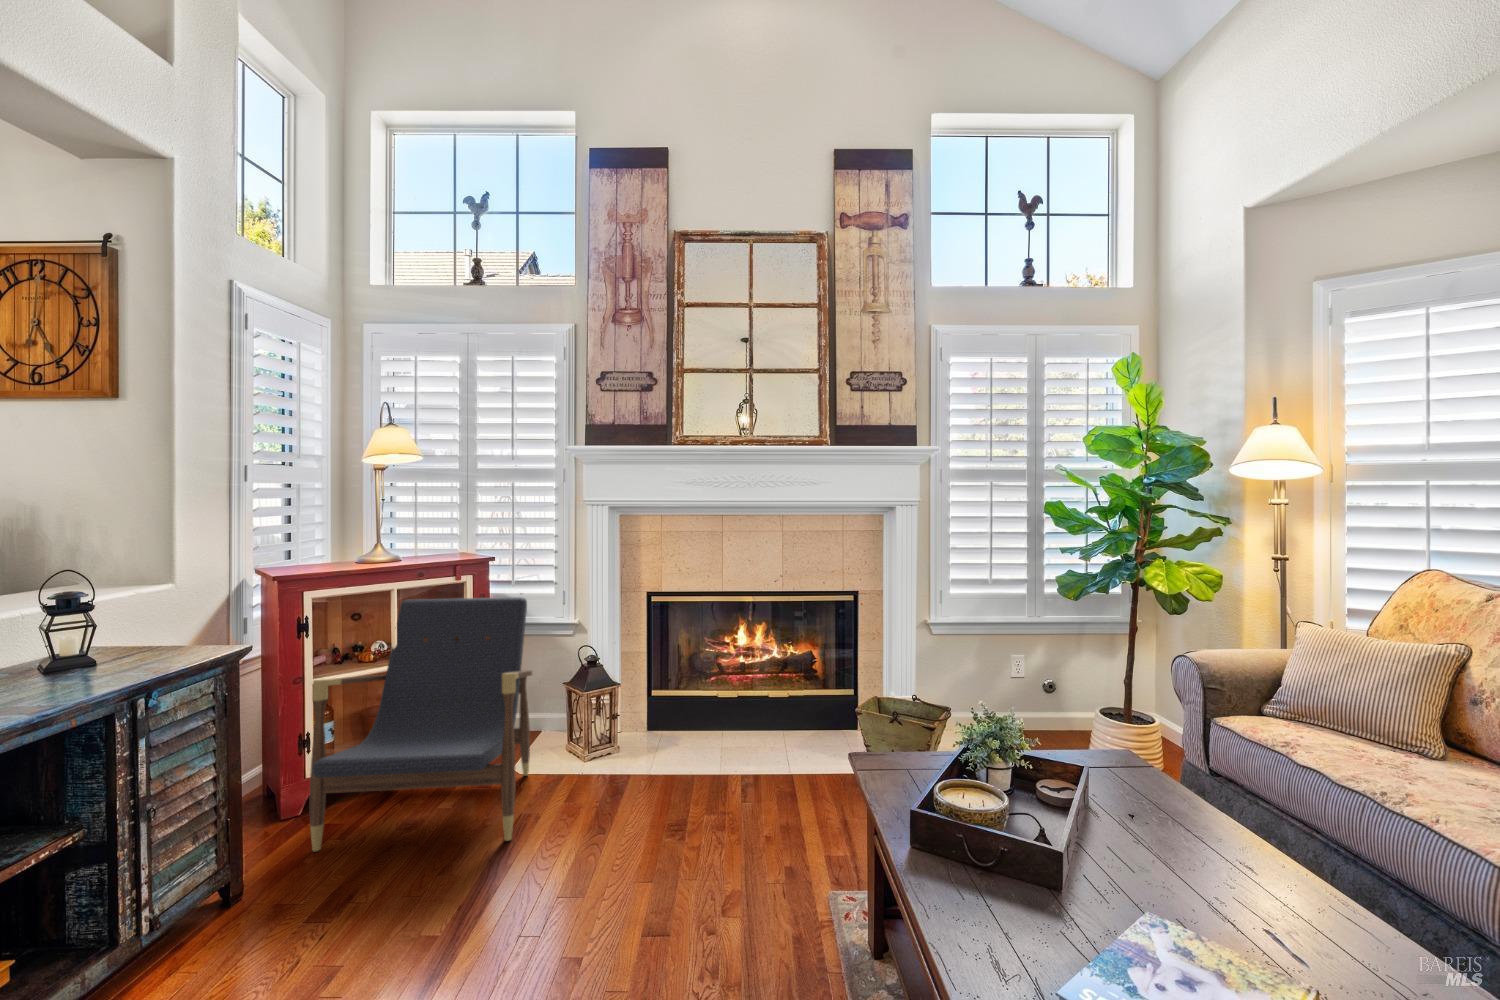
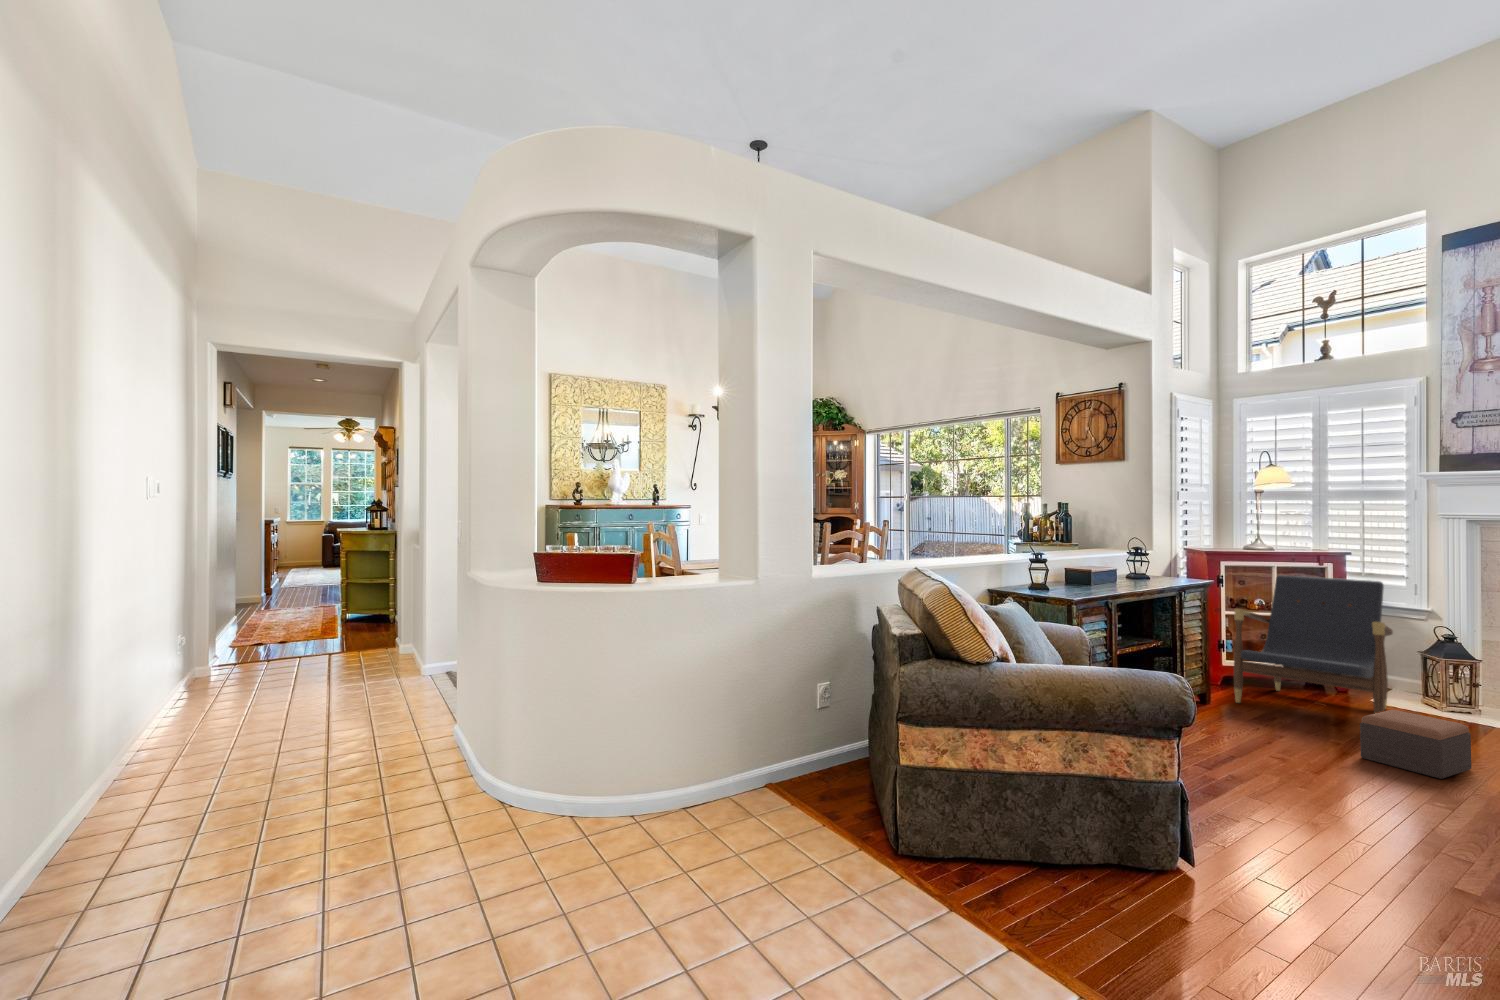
footstool: none [457,836,601,972] -> present [1360,710,1471,779]

